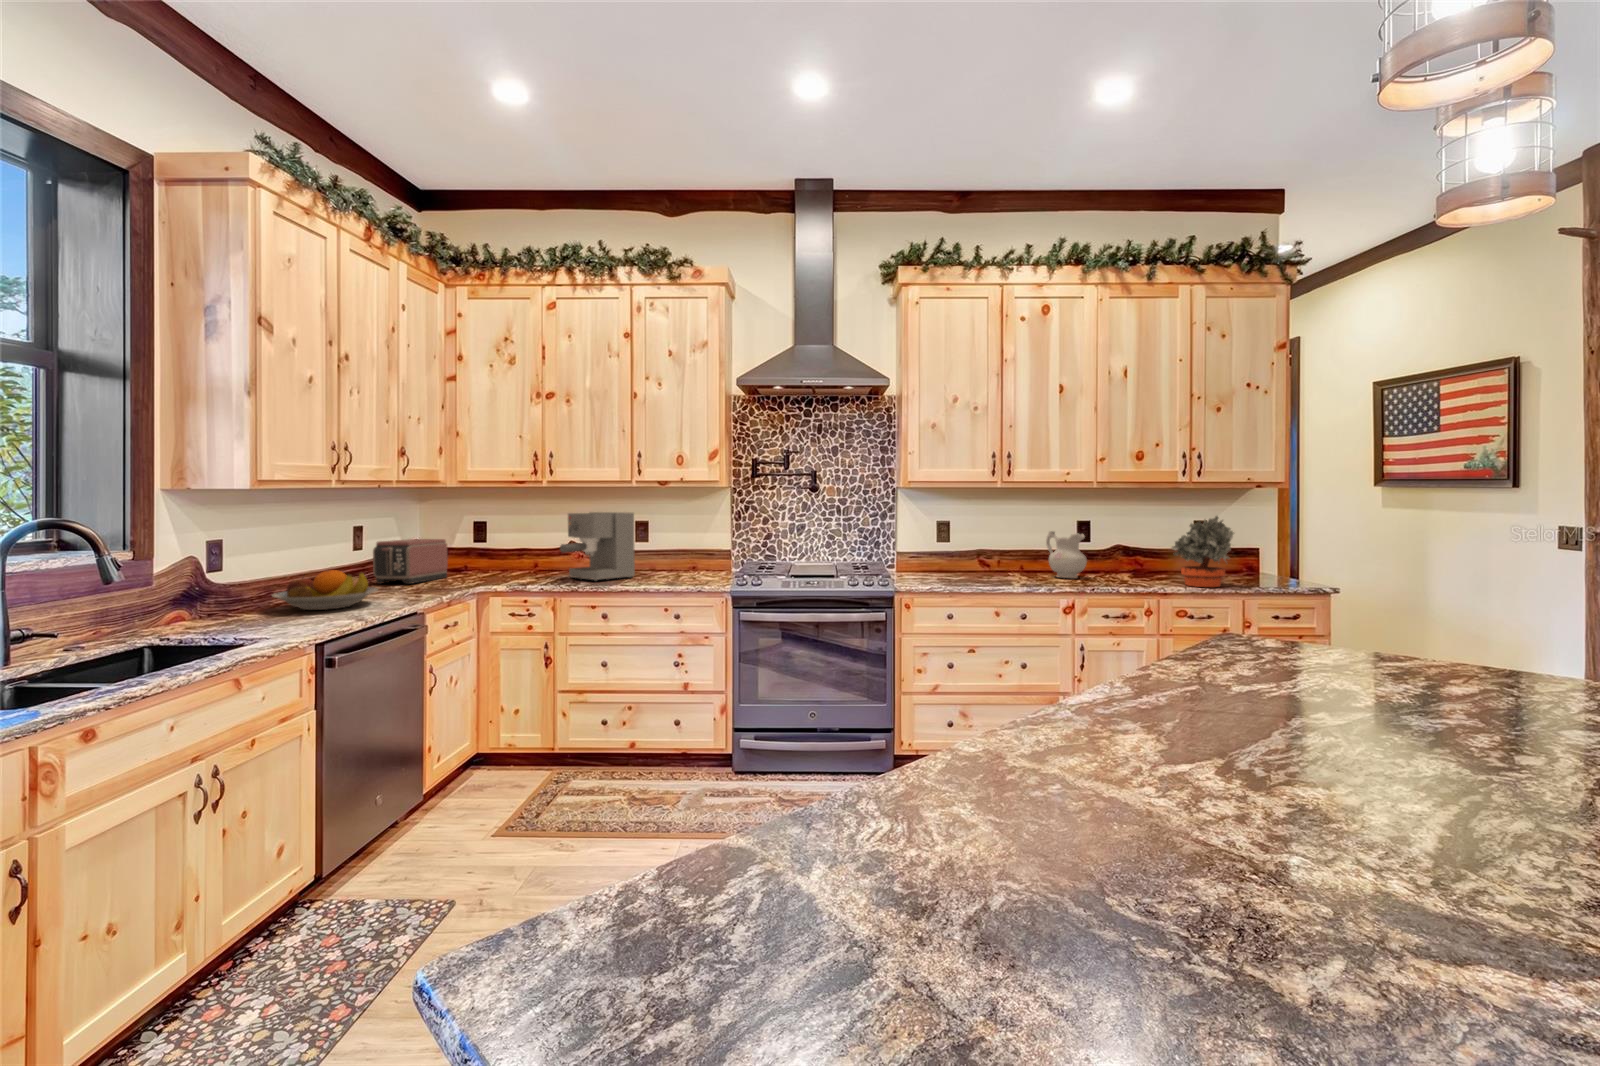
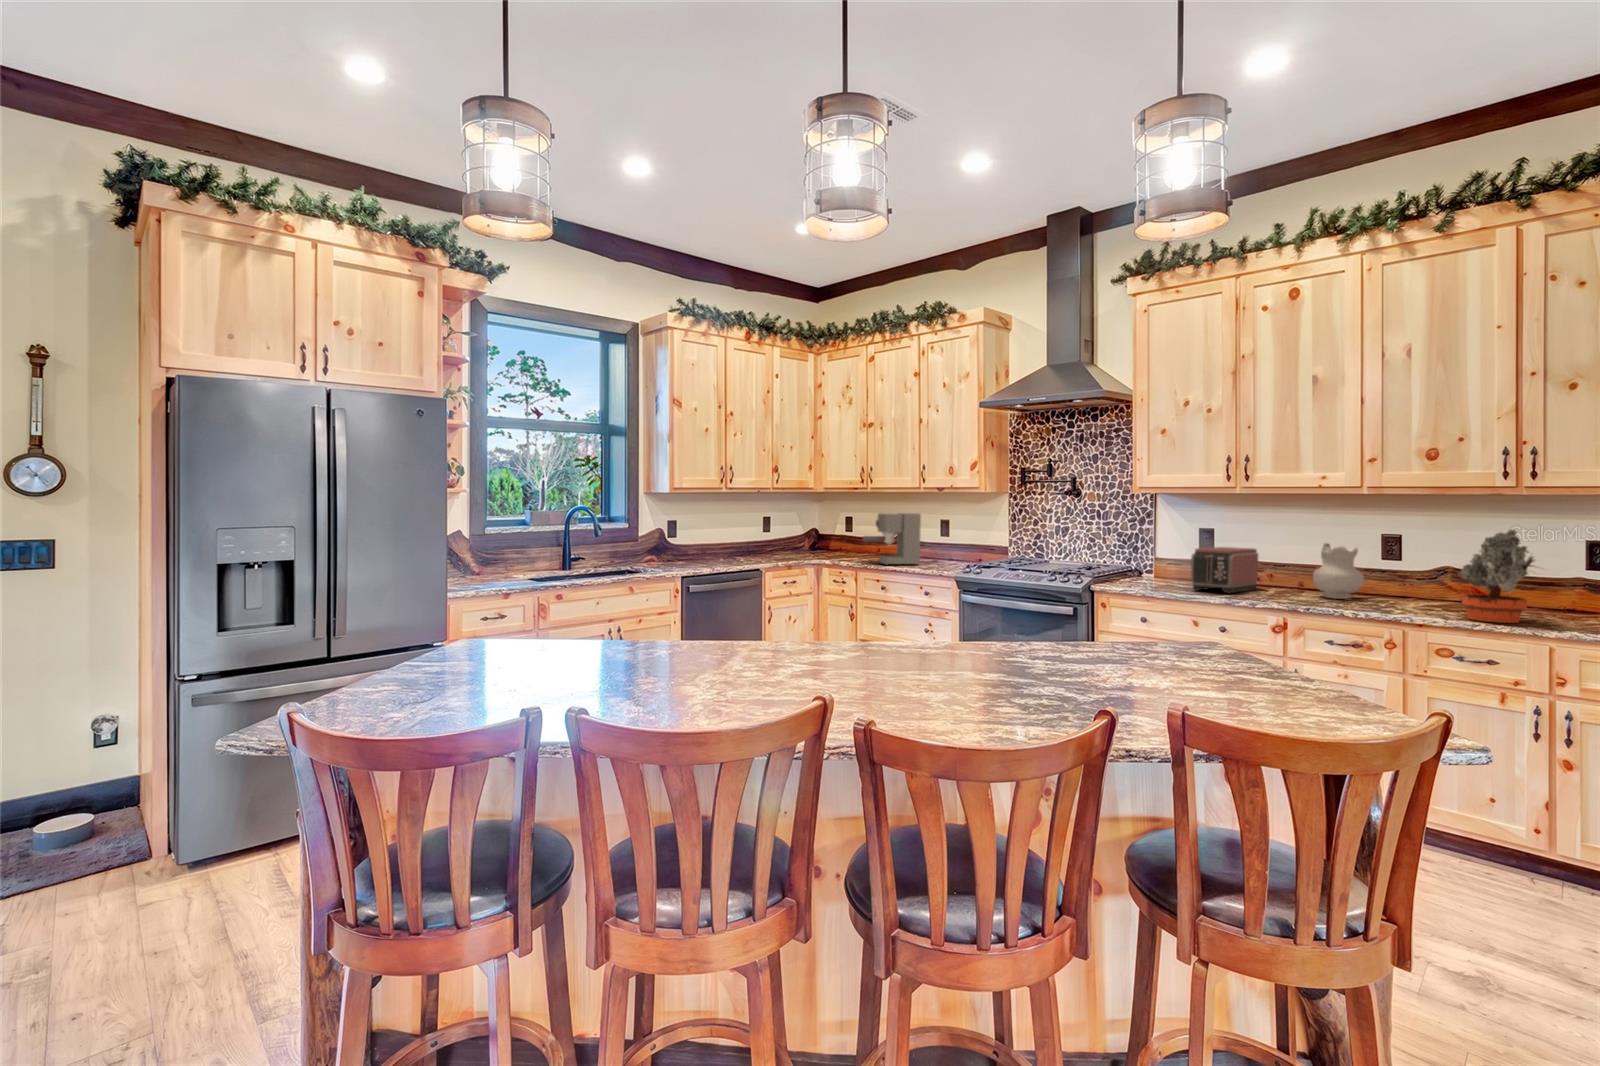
toaster: present [373,539,448,584] -> present [1191,547,1258,593]
fruit bowl: present [272,570,378,610] -> none [694,544,746,567]

